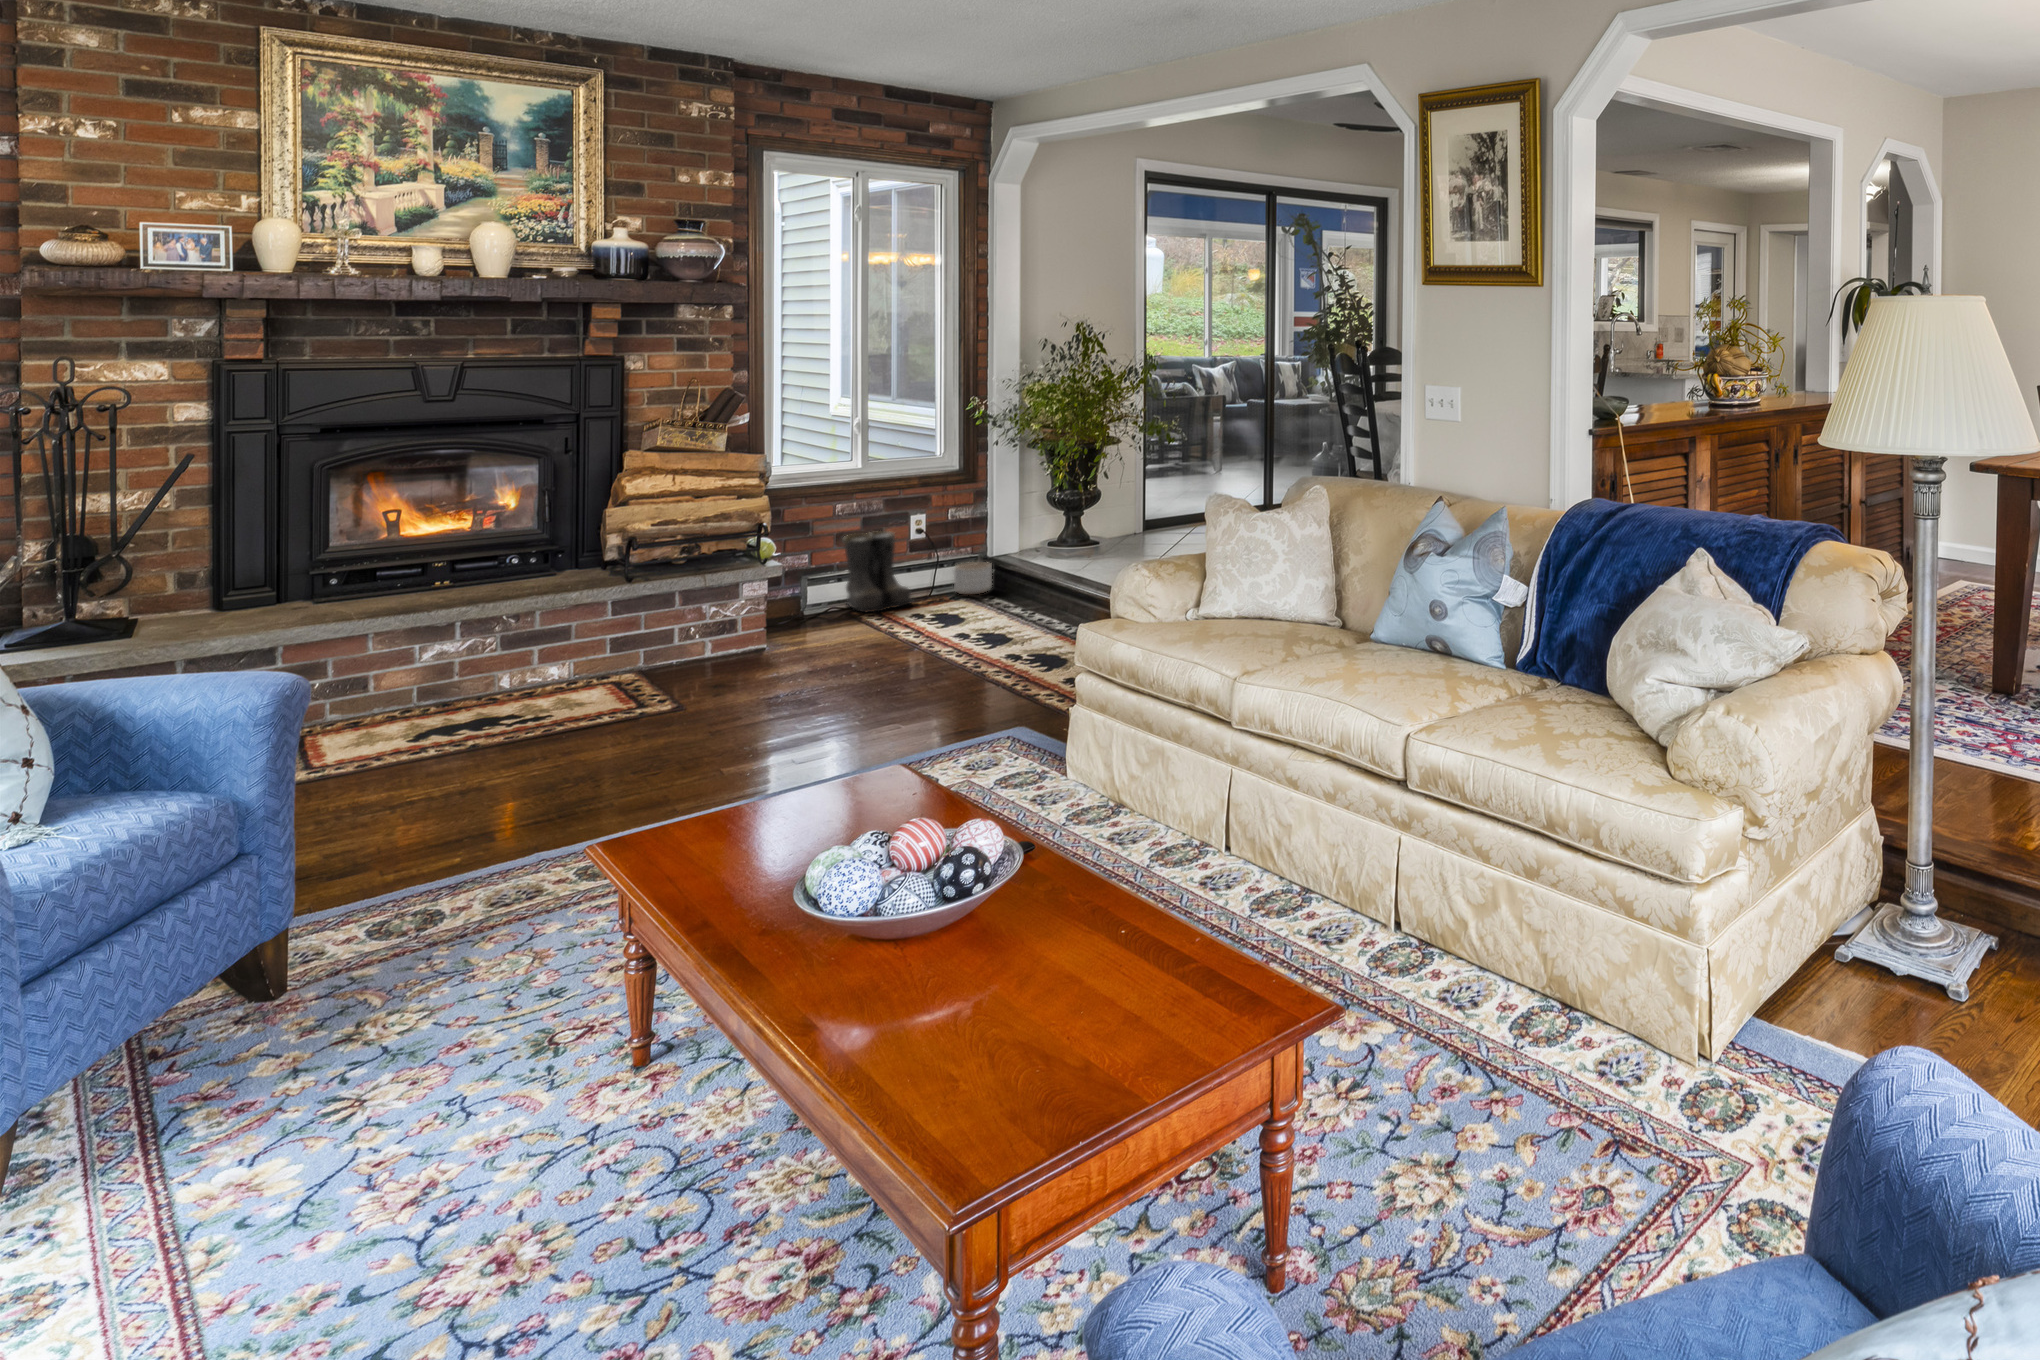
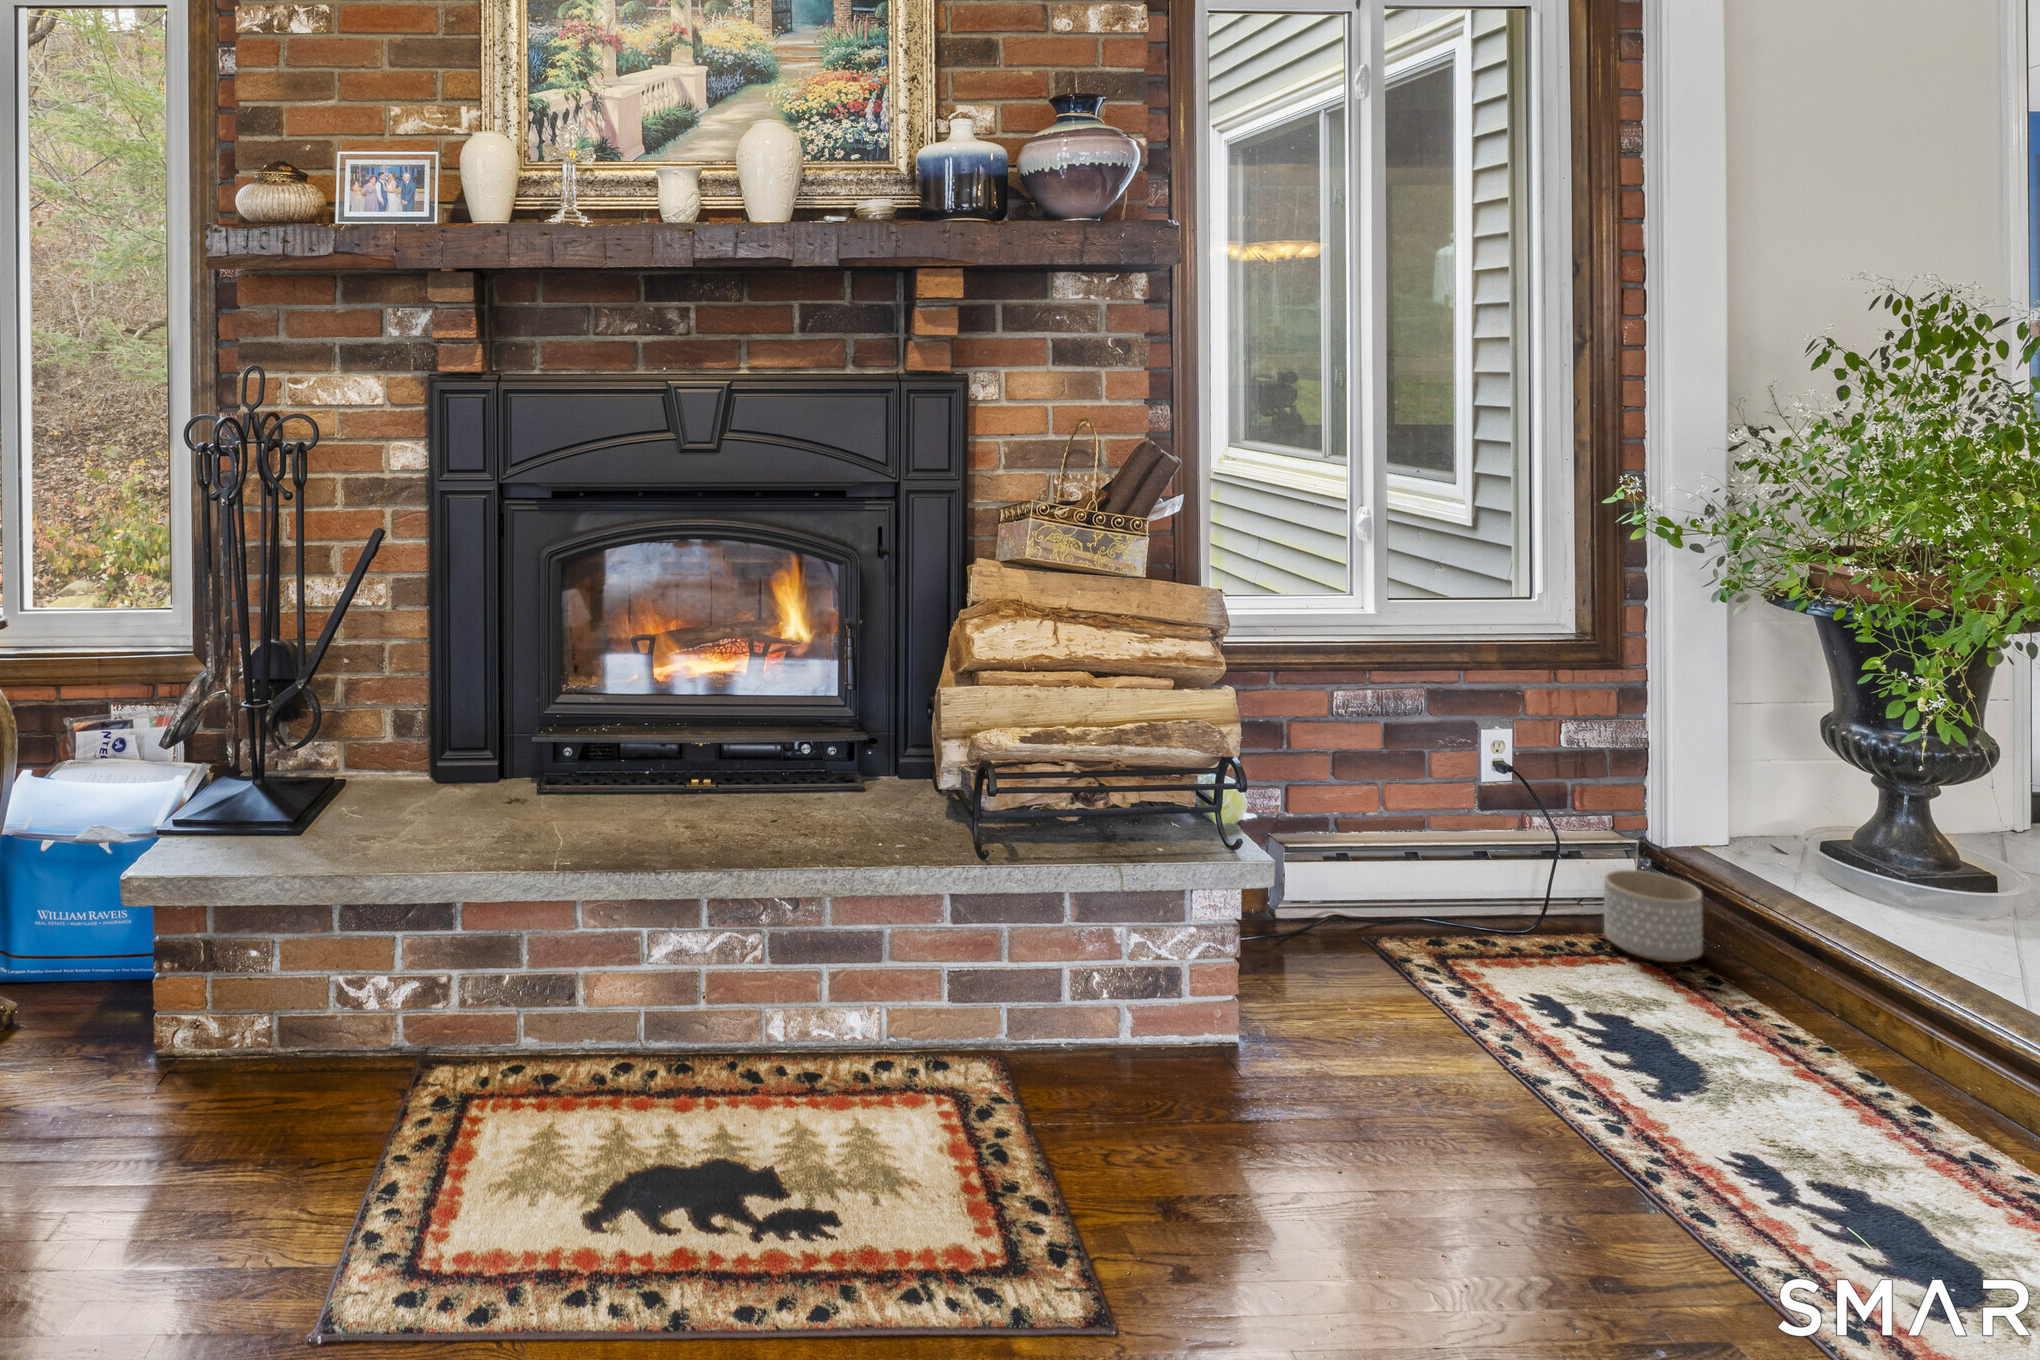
boots: present [842,531,913,612] -> none [1351,762,1534,971]

